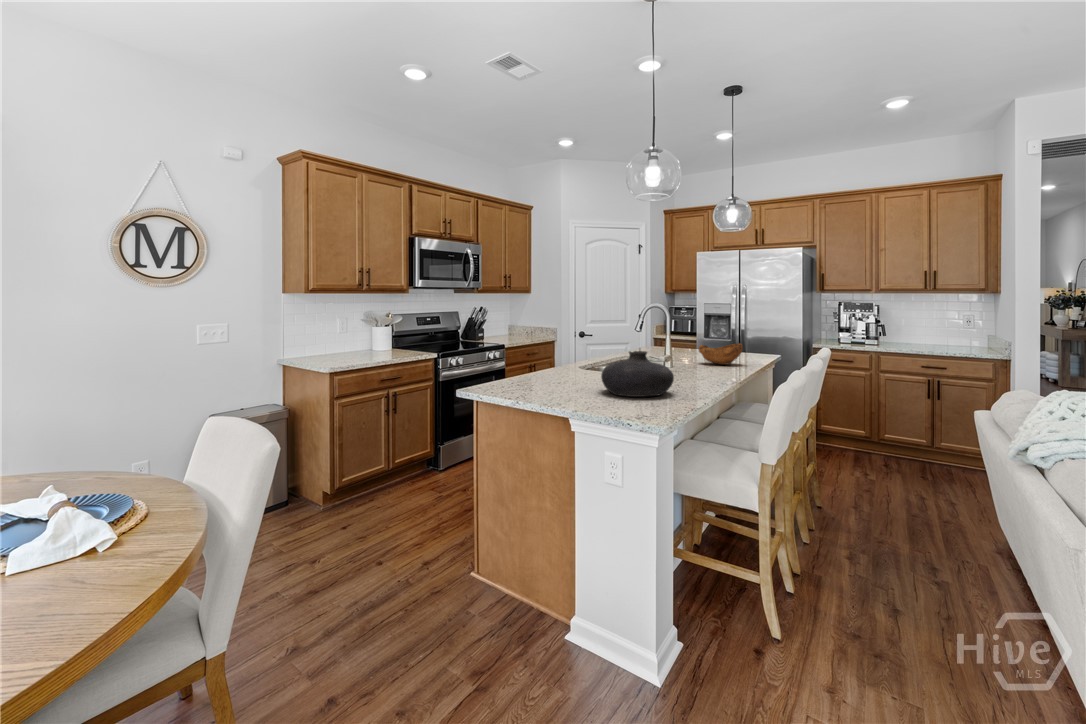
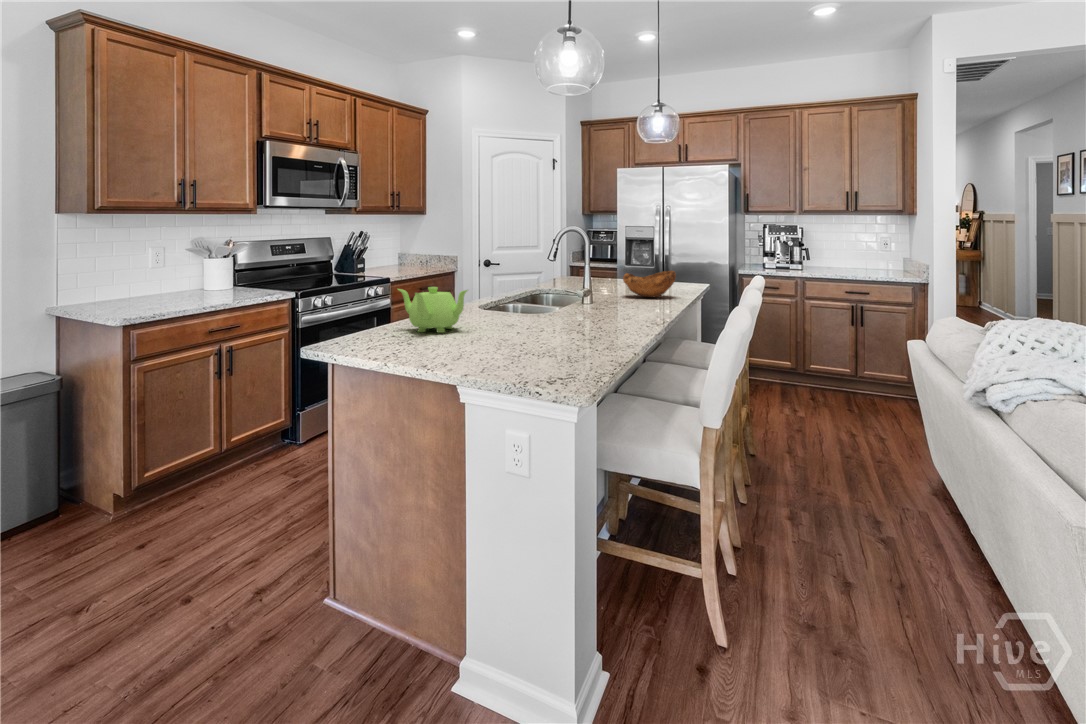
vase: present [601,351,674,397] -> none [493,282,599,353]
teapot: none [534,352,583,384] -> present [398,287,467,333]

